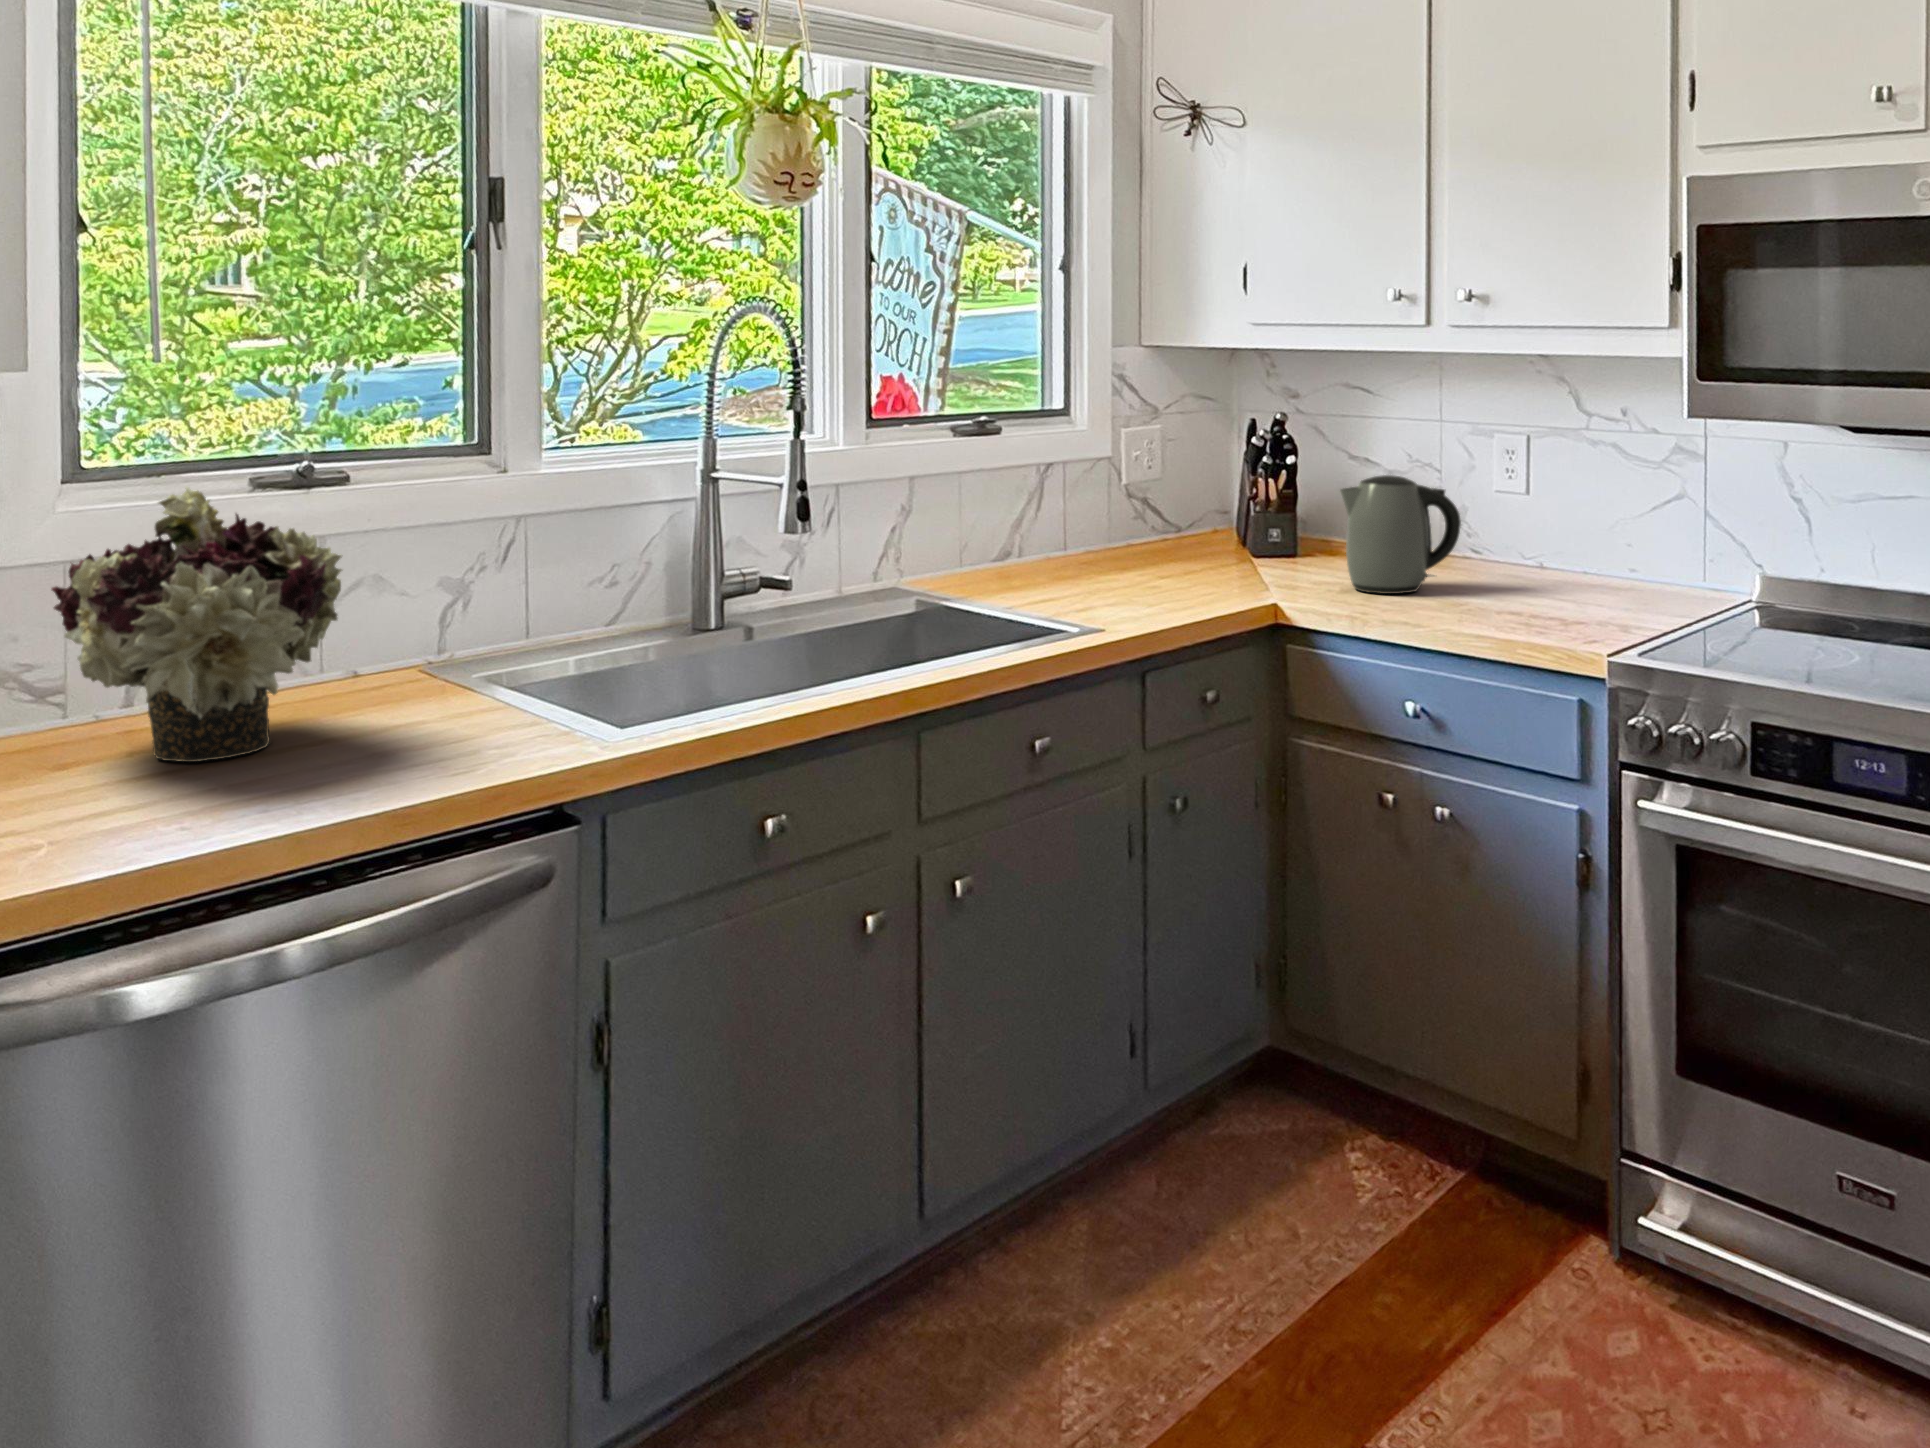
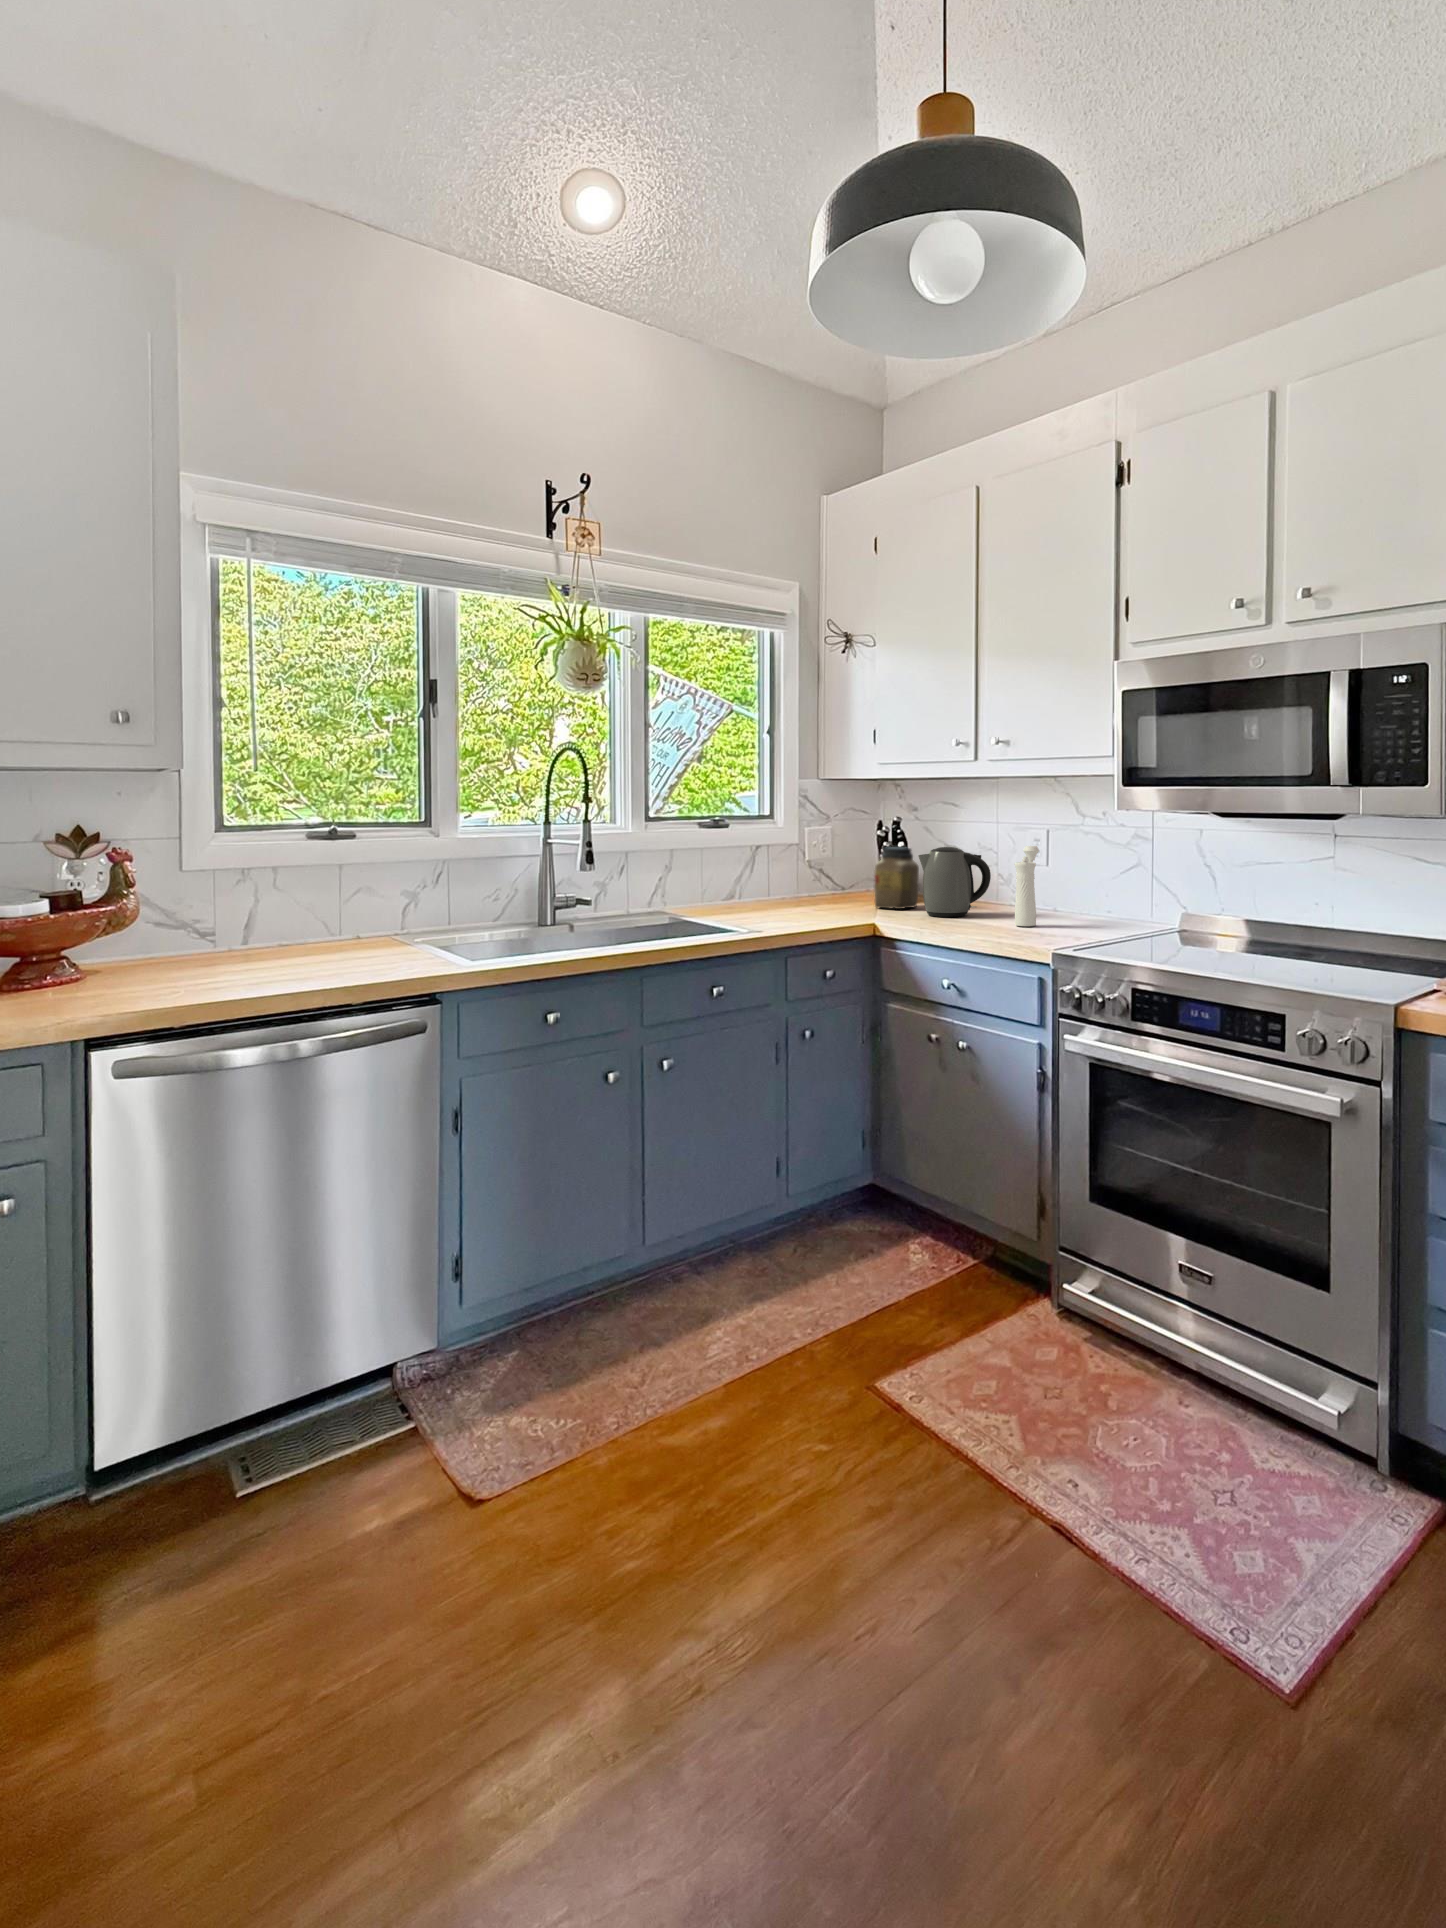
jar: none [1254,472,1327,577] -> present [874,847,919,909]
pepper mill: none [1516,476,1556,614] -> present [1014,846,1039,926]
flower arrangement: present [52,487,342,762] -> none [158,836,310,984]

